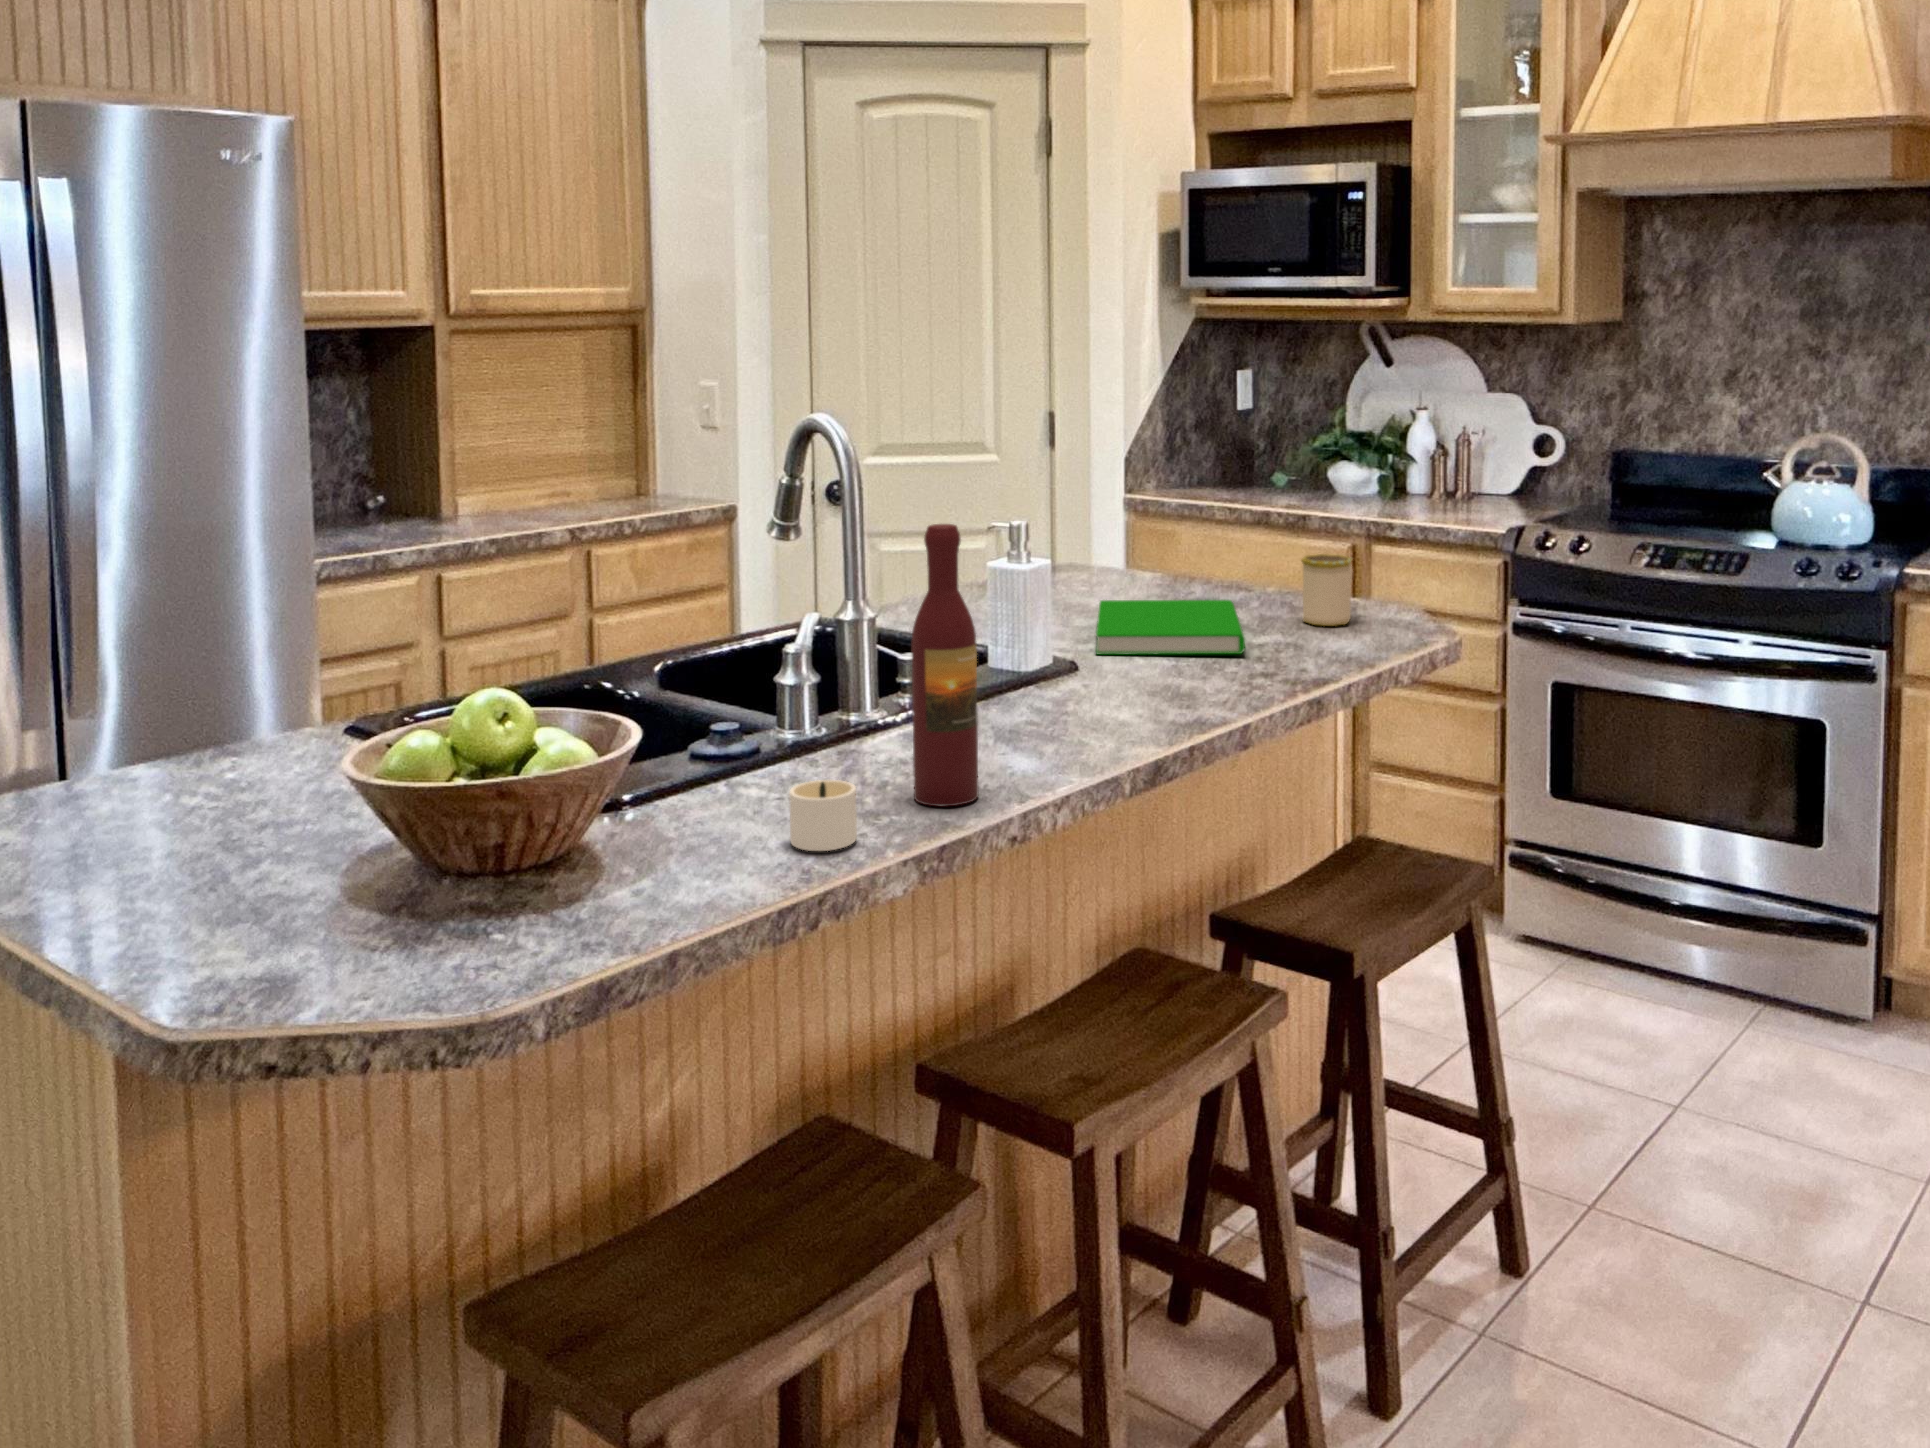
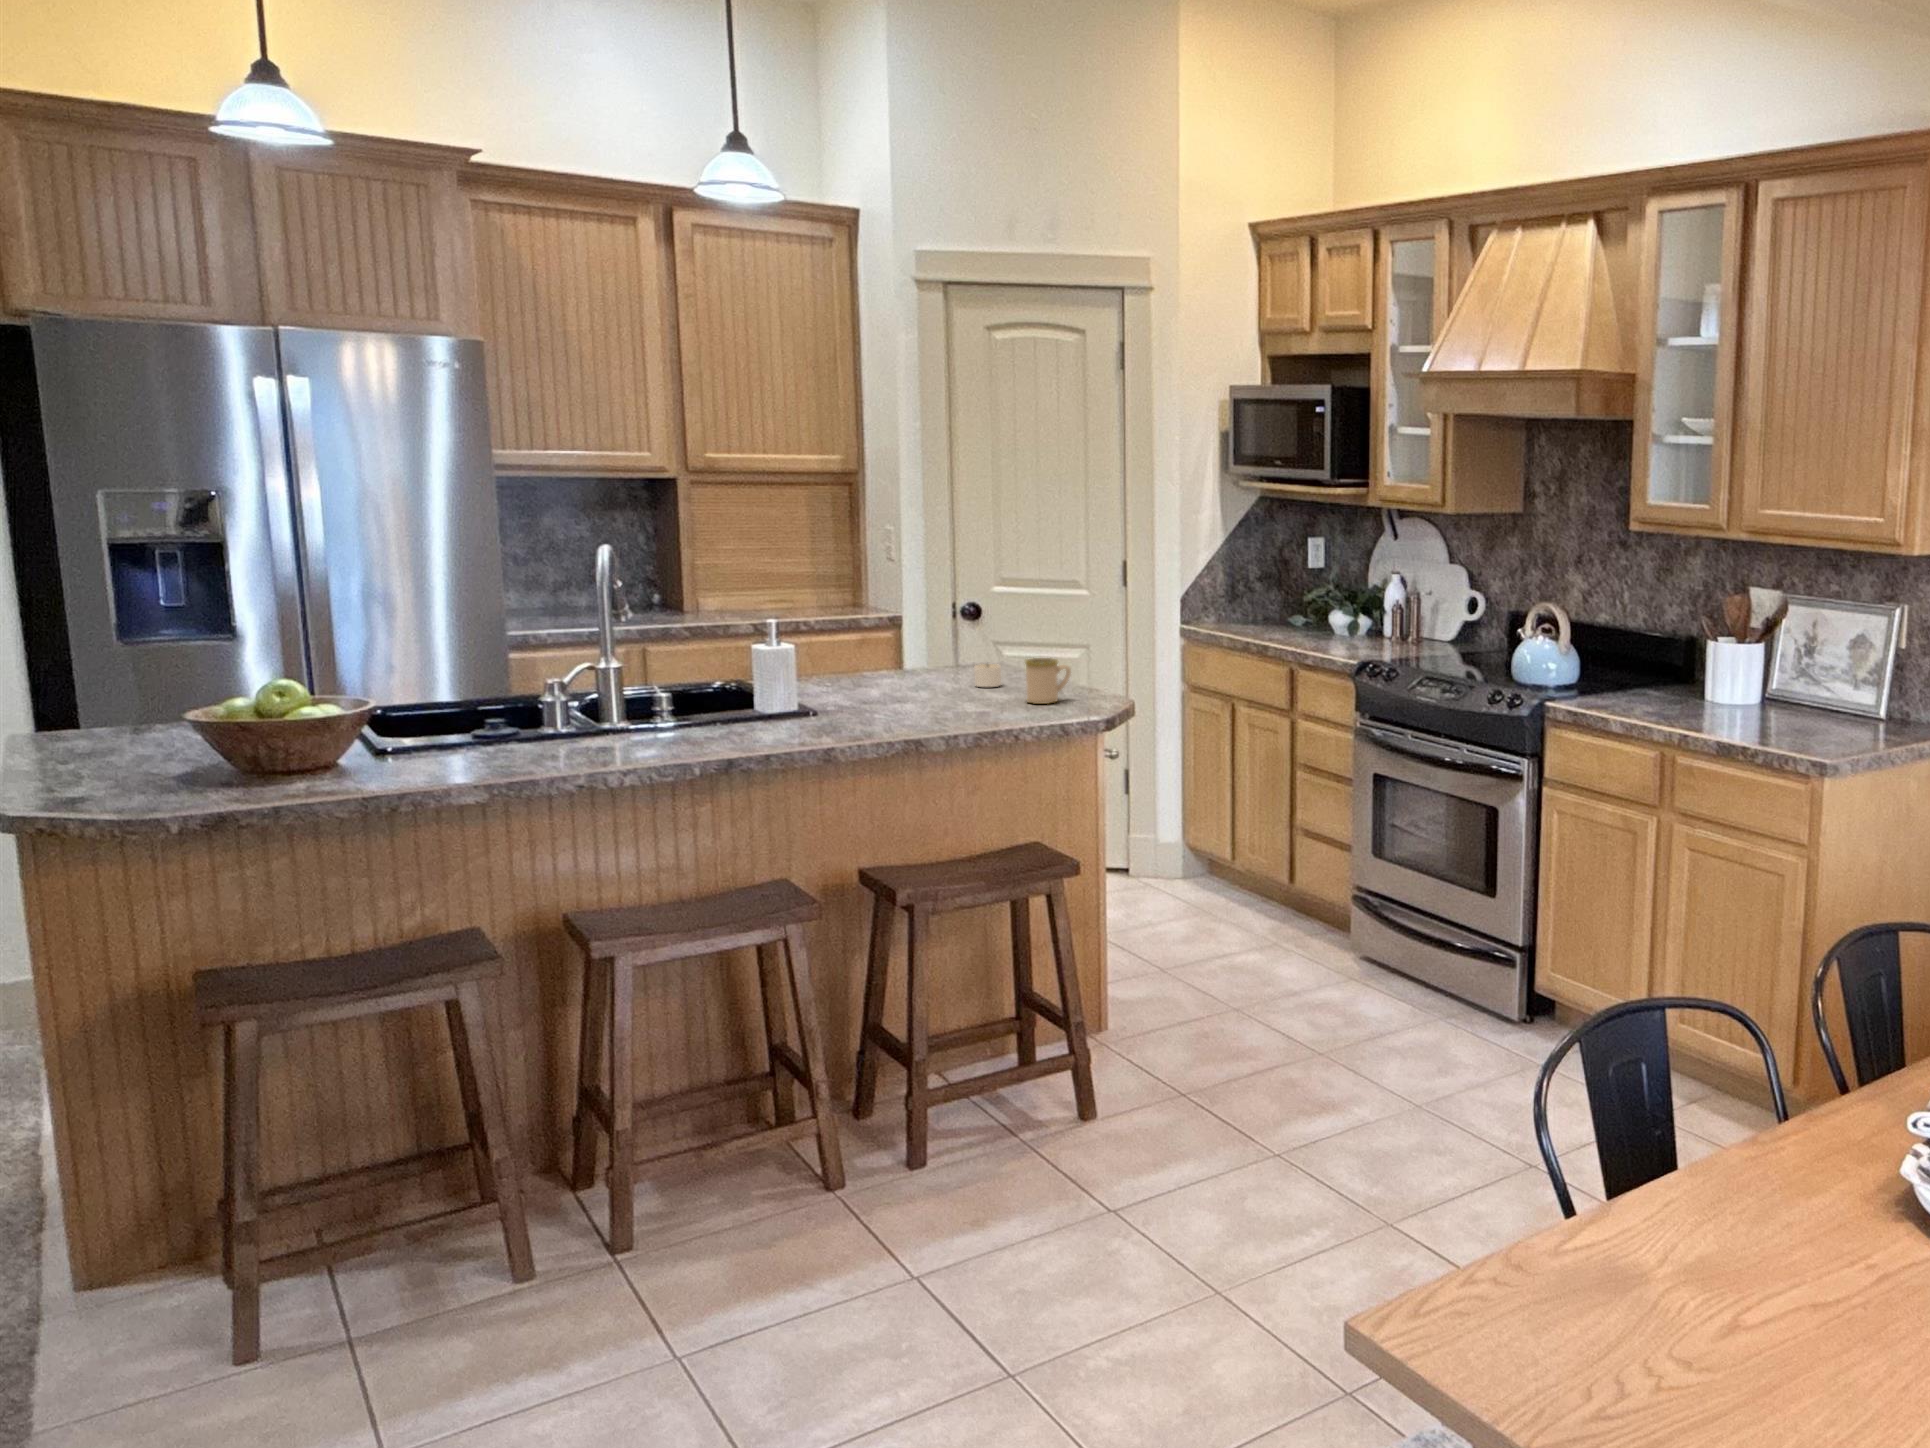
wine bottle: present [912,524,979,806] -> none [528,610,577,764]
book: present [1096,600,1245,655] -> none [843,679,991,713]
candle: present [789,780,857,851] -> present [974,664,1001,687]

